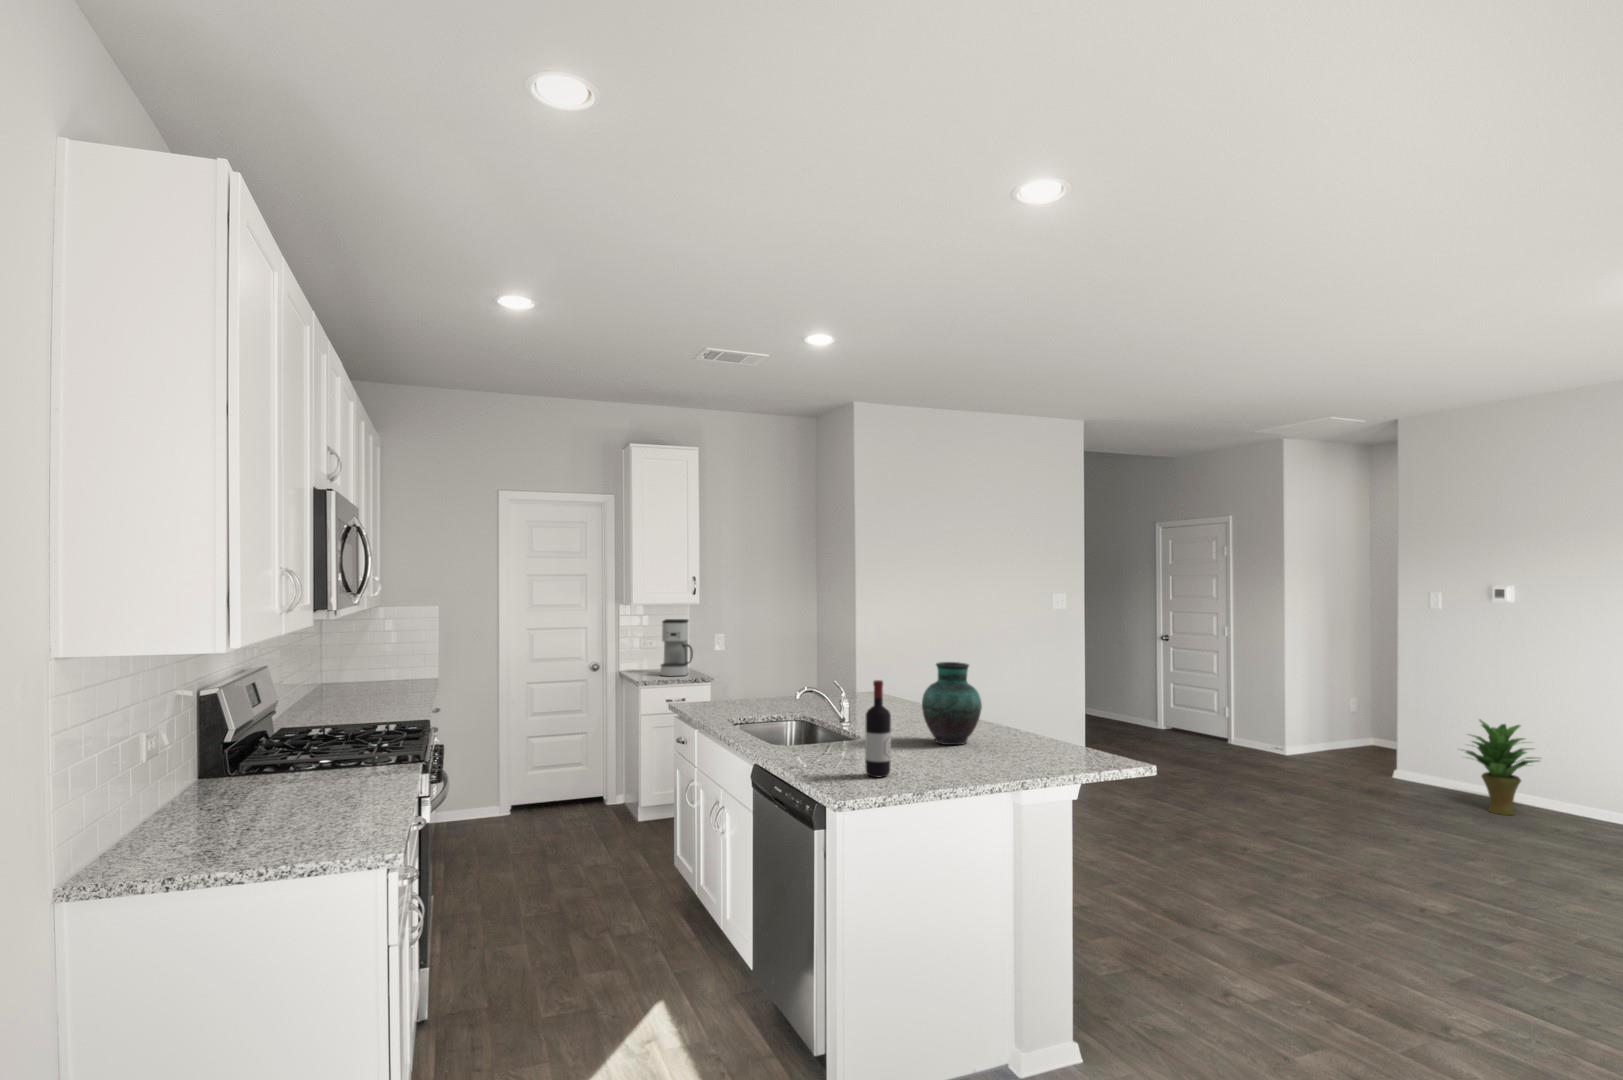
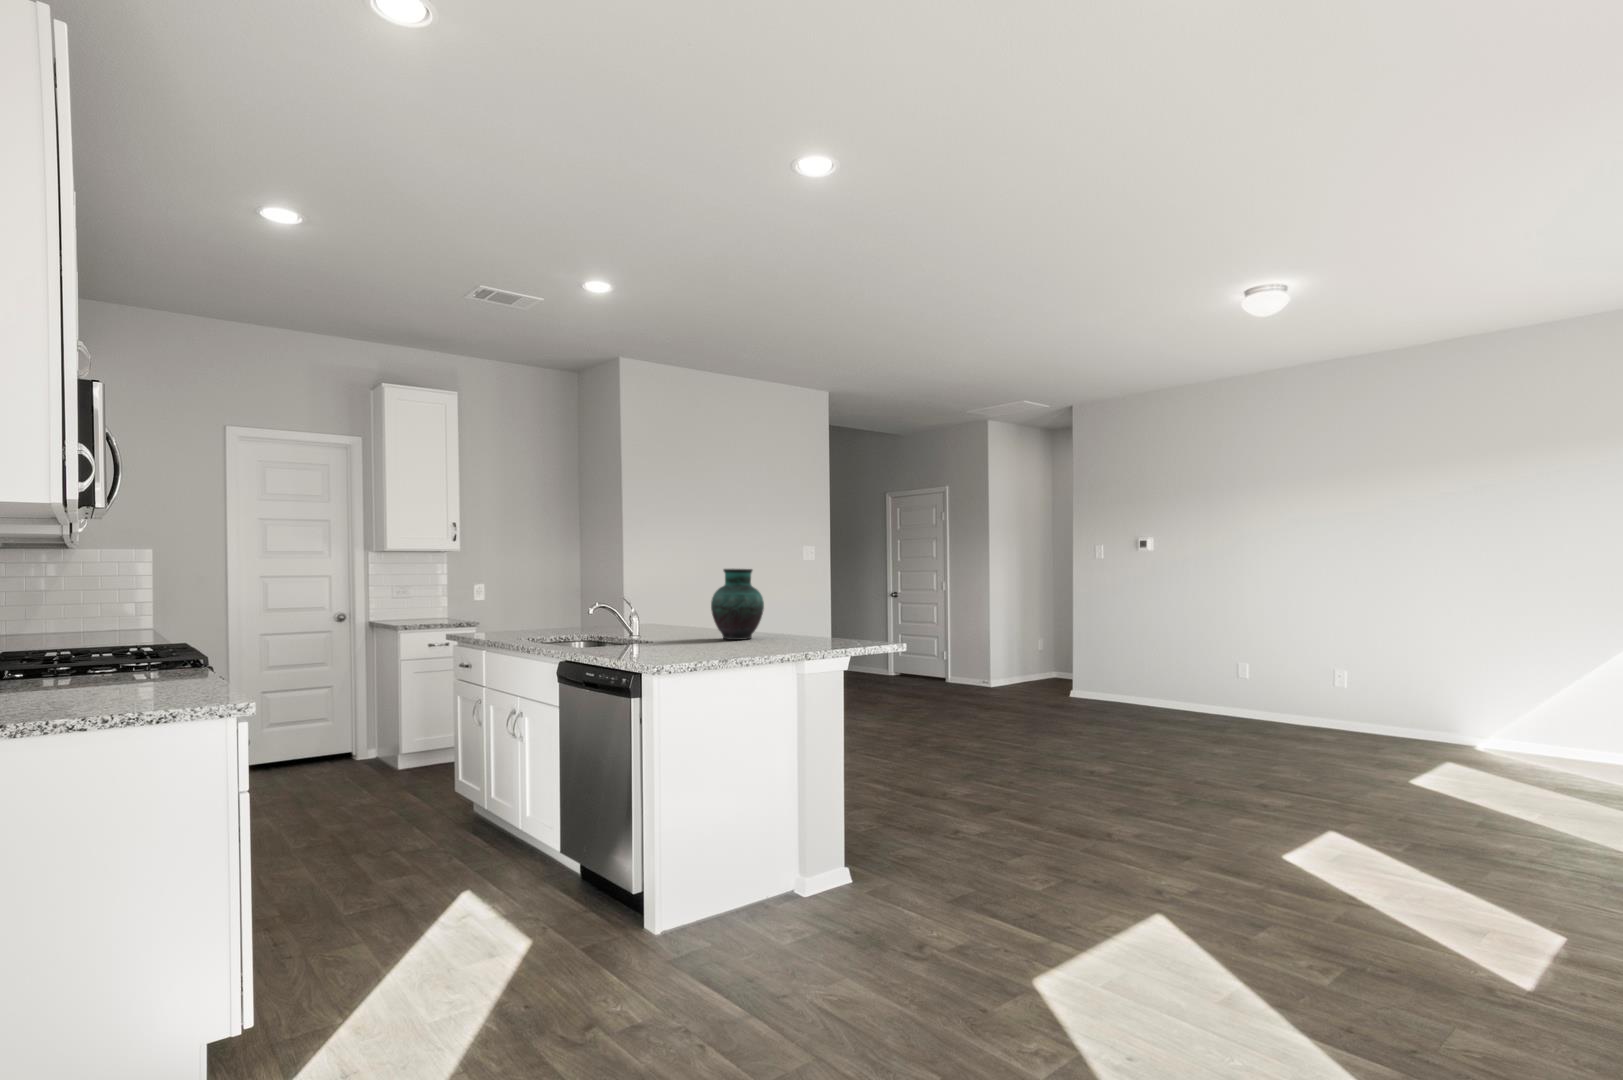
coffee maker: present [661,619,693,676] -> none [422,567,457,623]
wine bottle: present [865,680,891,778] -> none [672,570,695,655]
potted plant: present [1466,719,1538,815] -> none [1120,639,1178,713]

